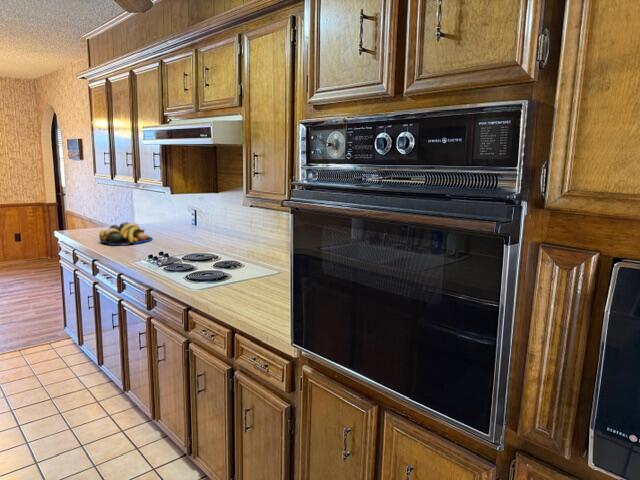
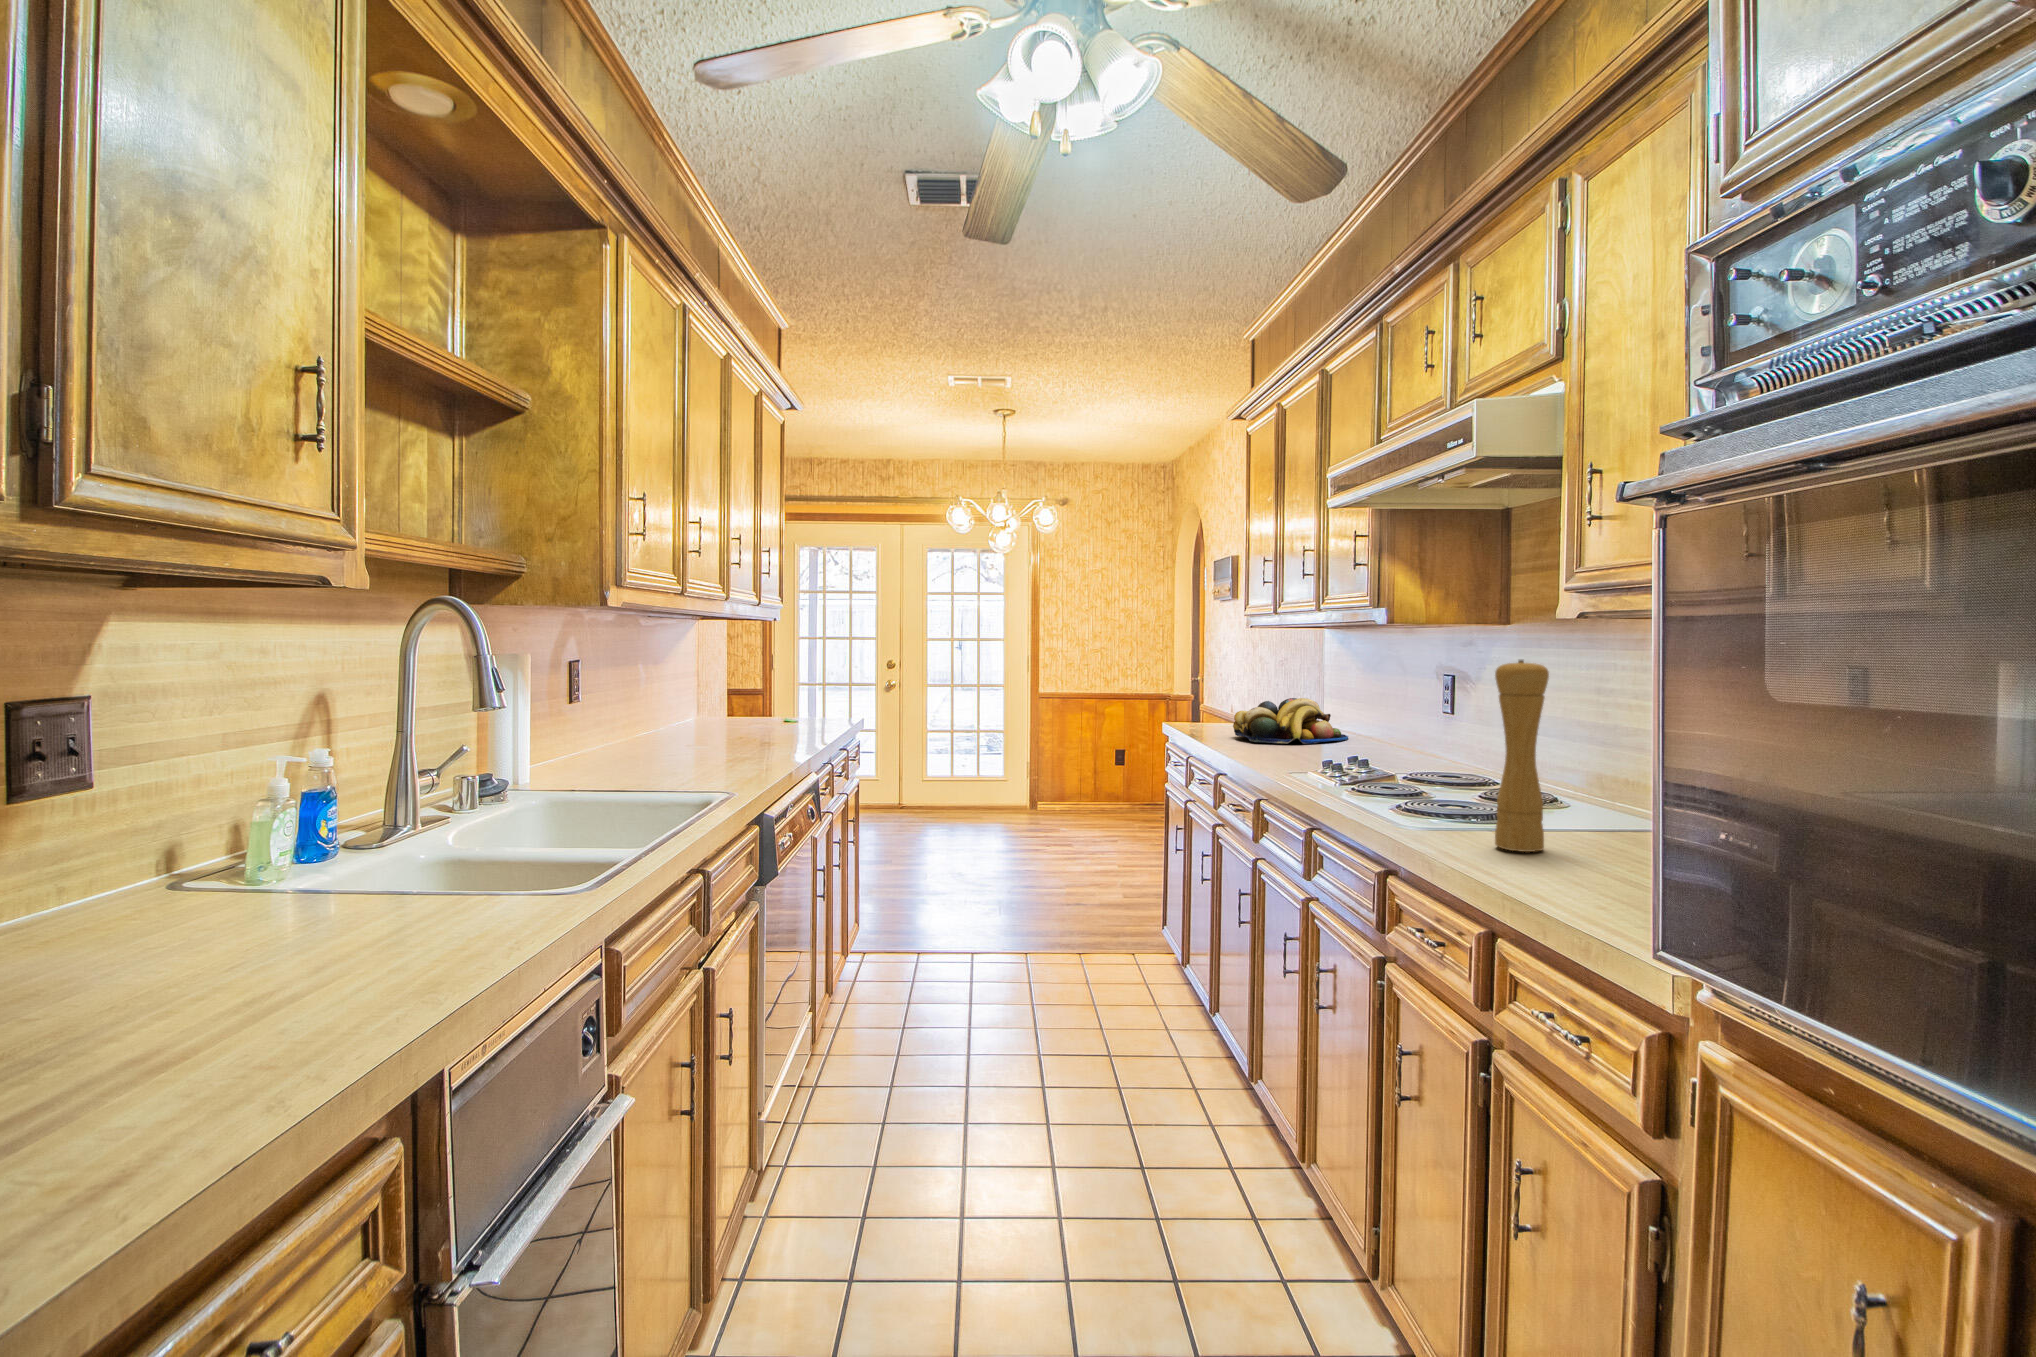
pepper mill: none [226,230,244,298] -> present [1495,660,1549,852]

